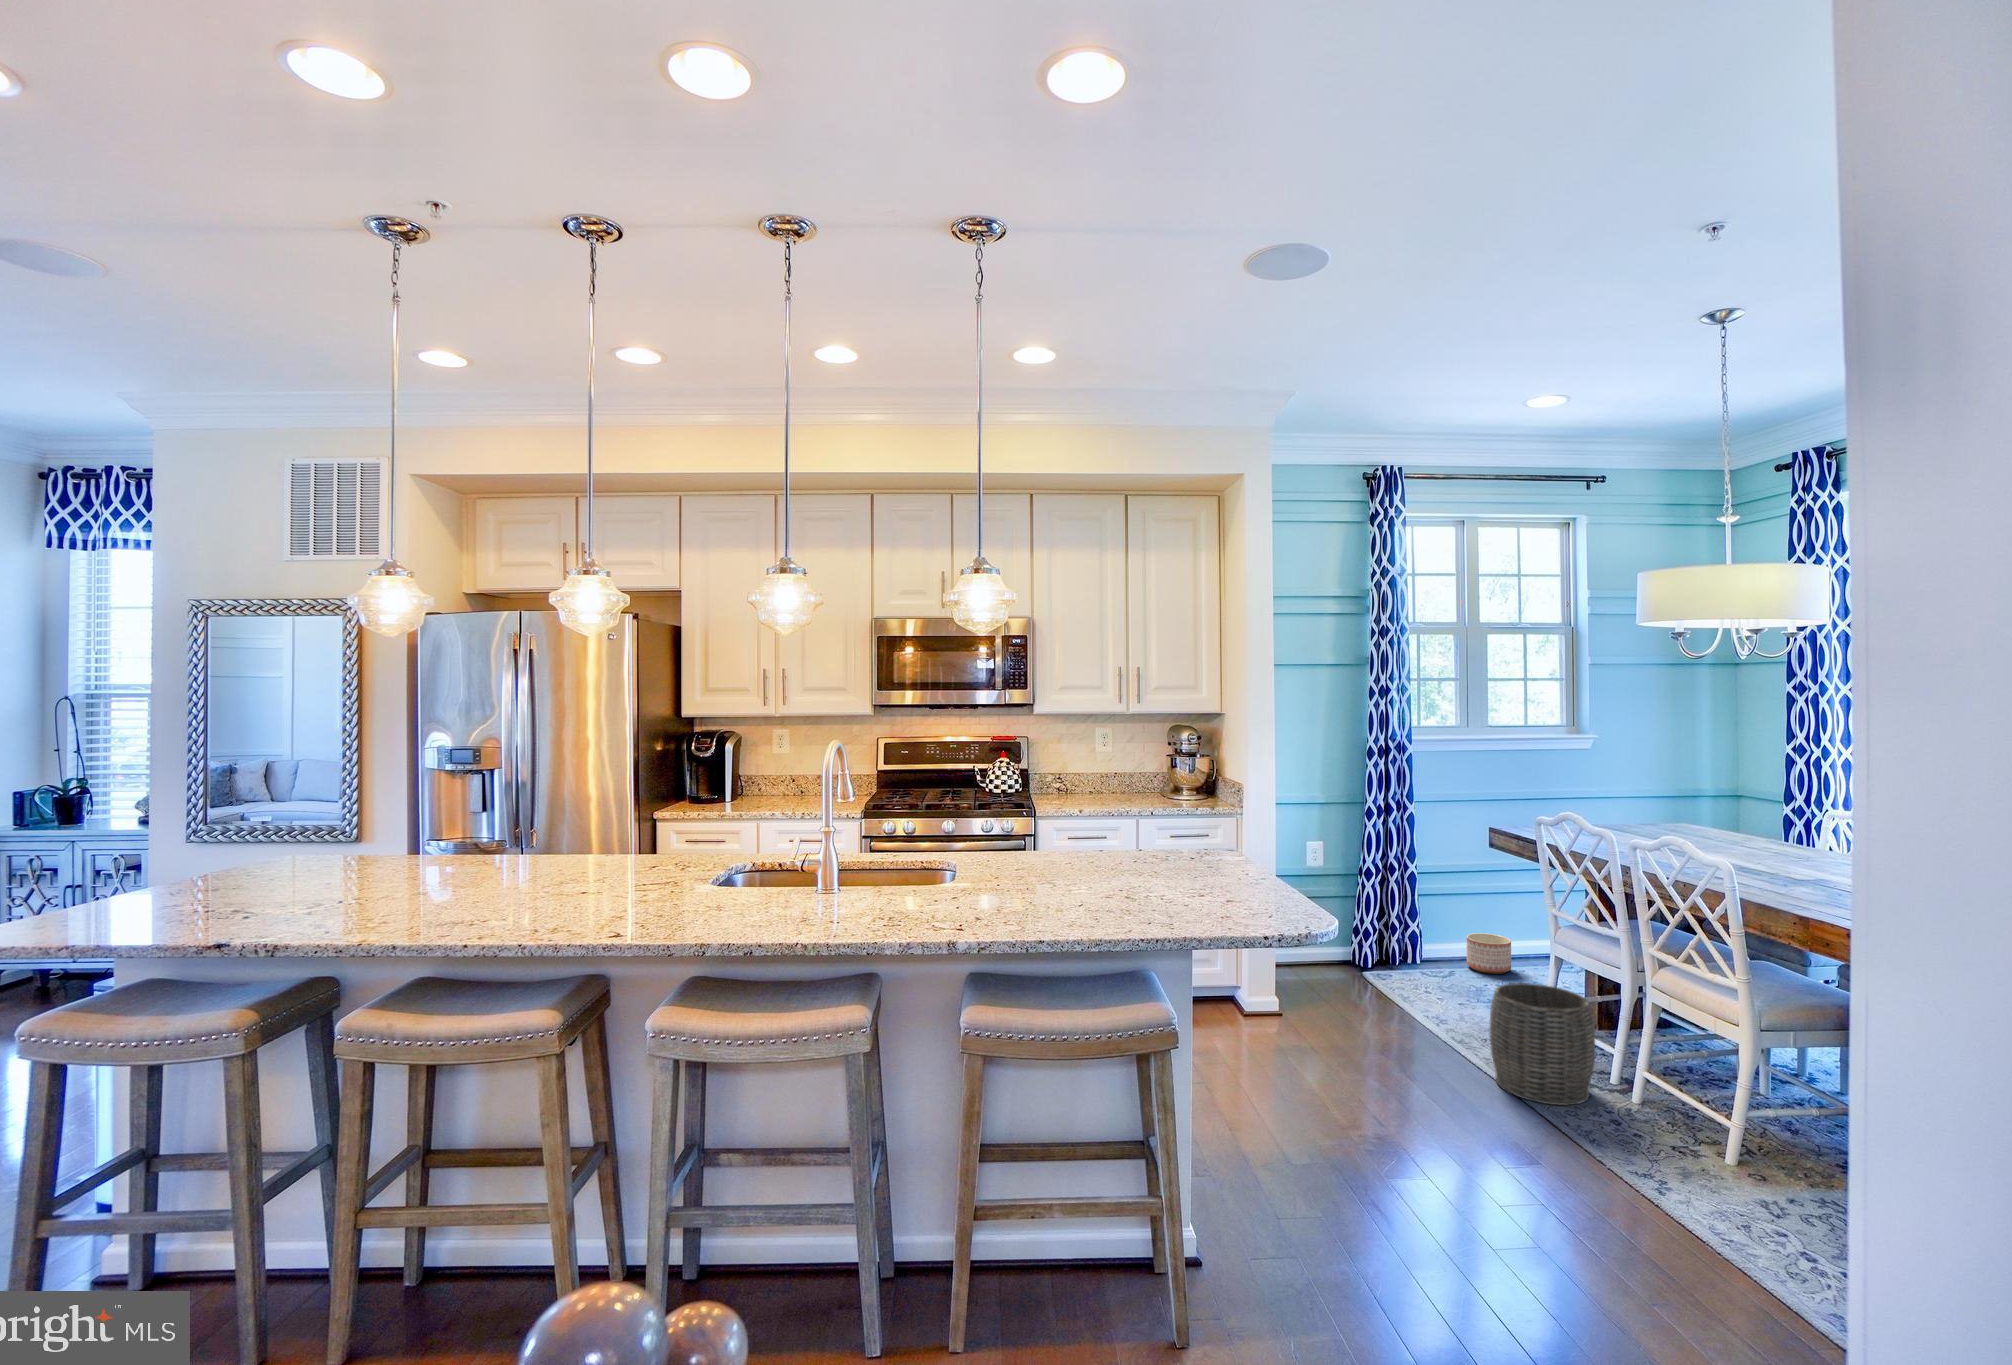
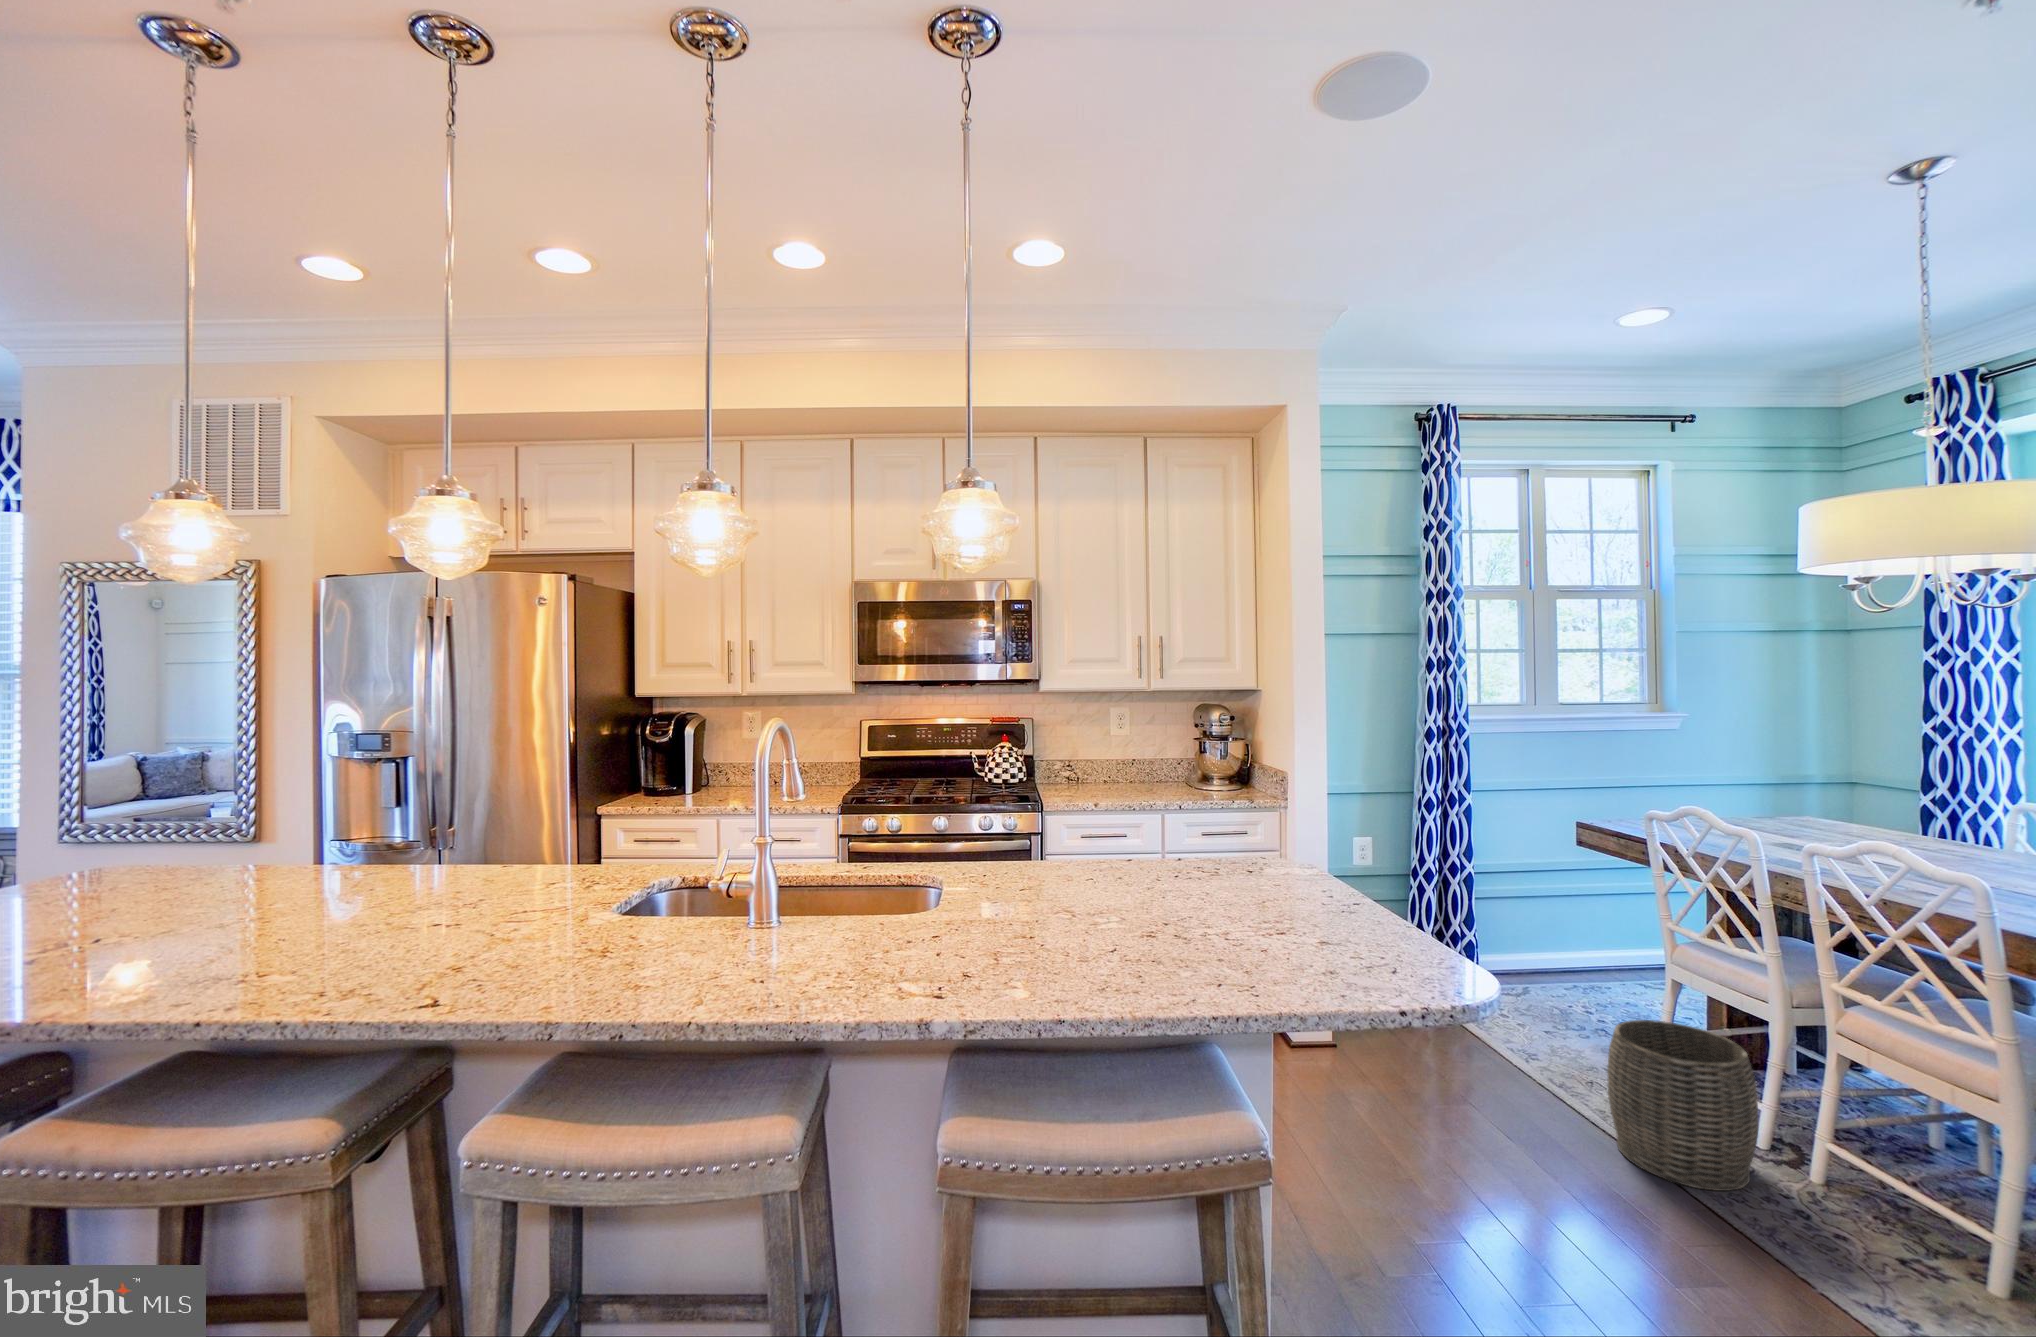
planter: present [1467,933,1511,974] -> none [1539,939,1593,987]

